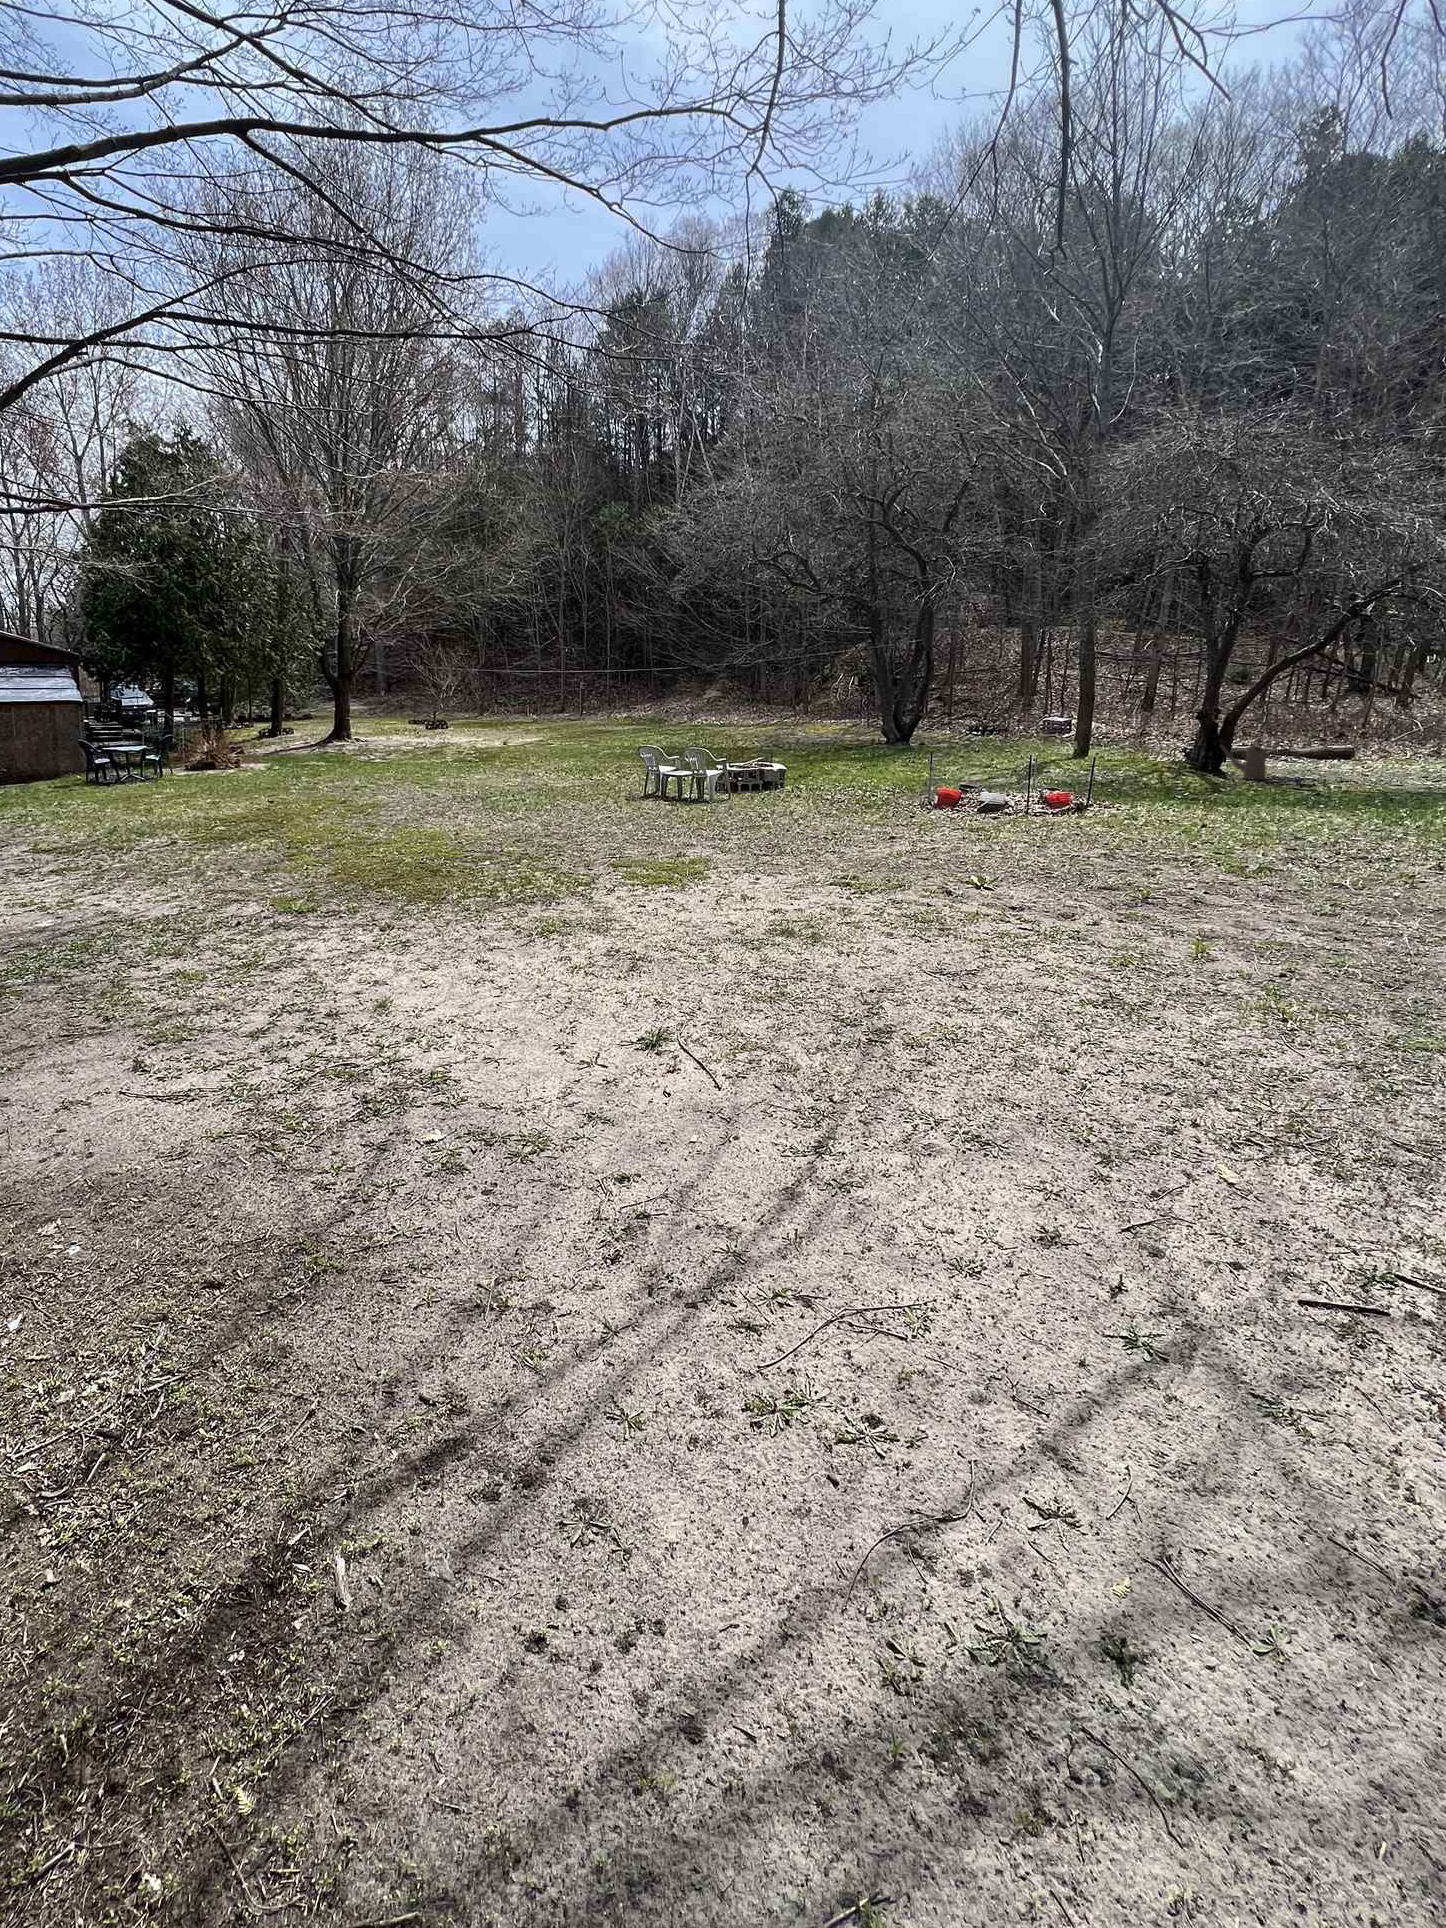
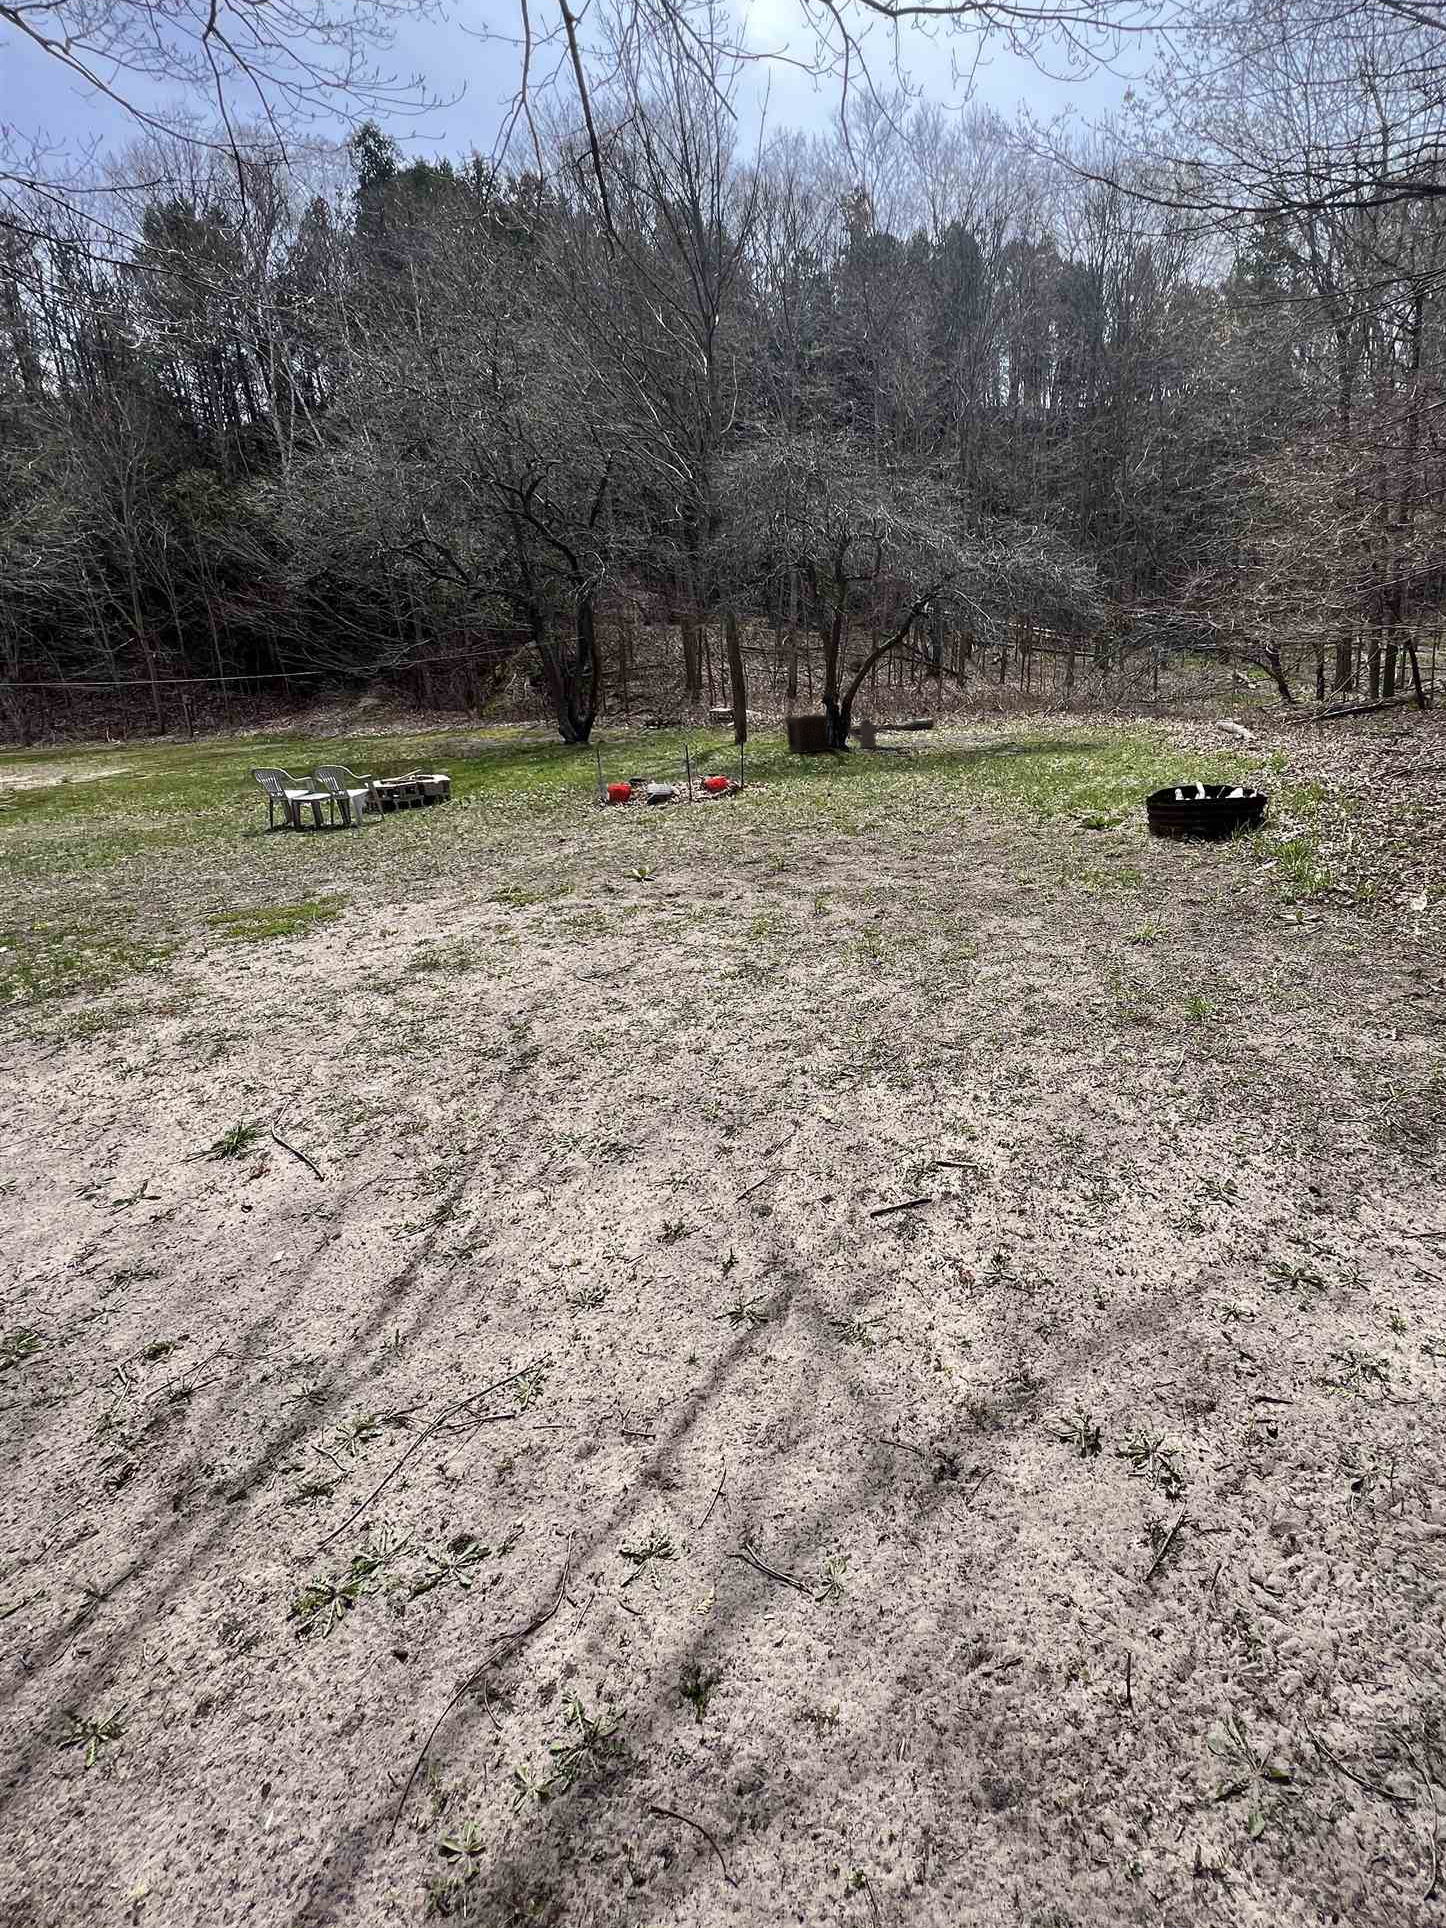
wooden crate: none [1147,735,1208,777] -> present [786,714,833,753]

